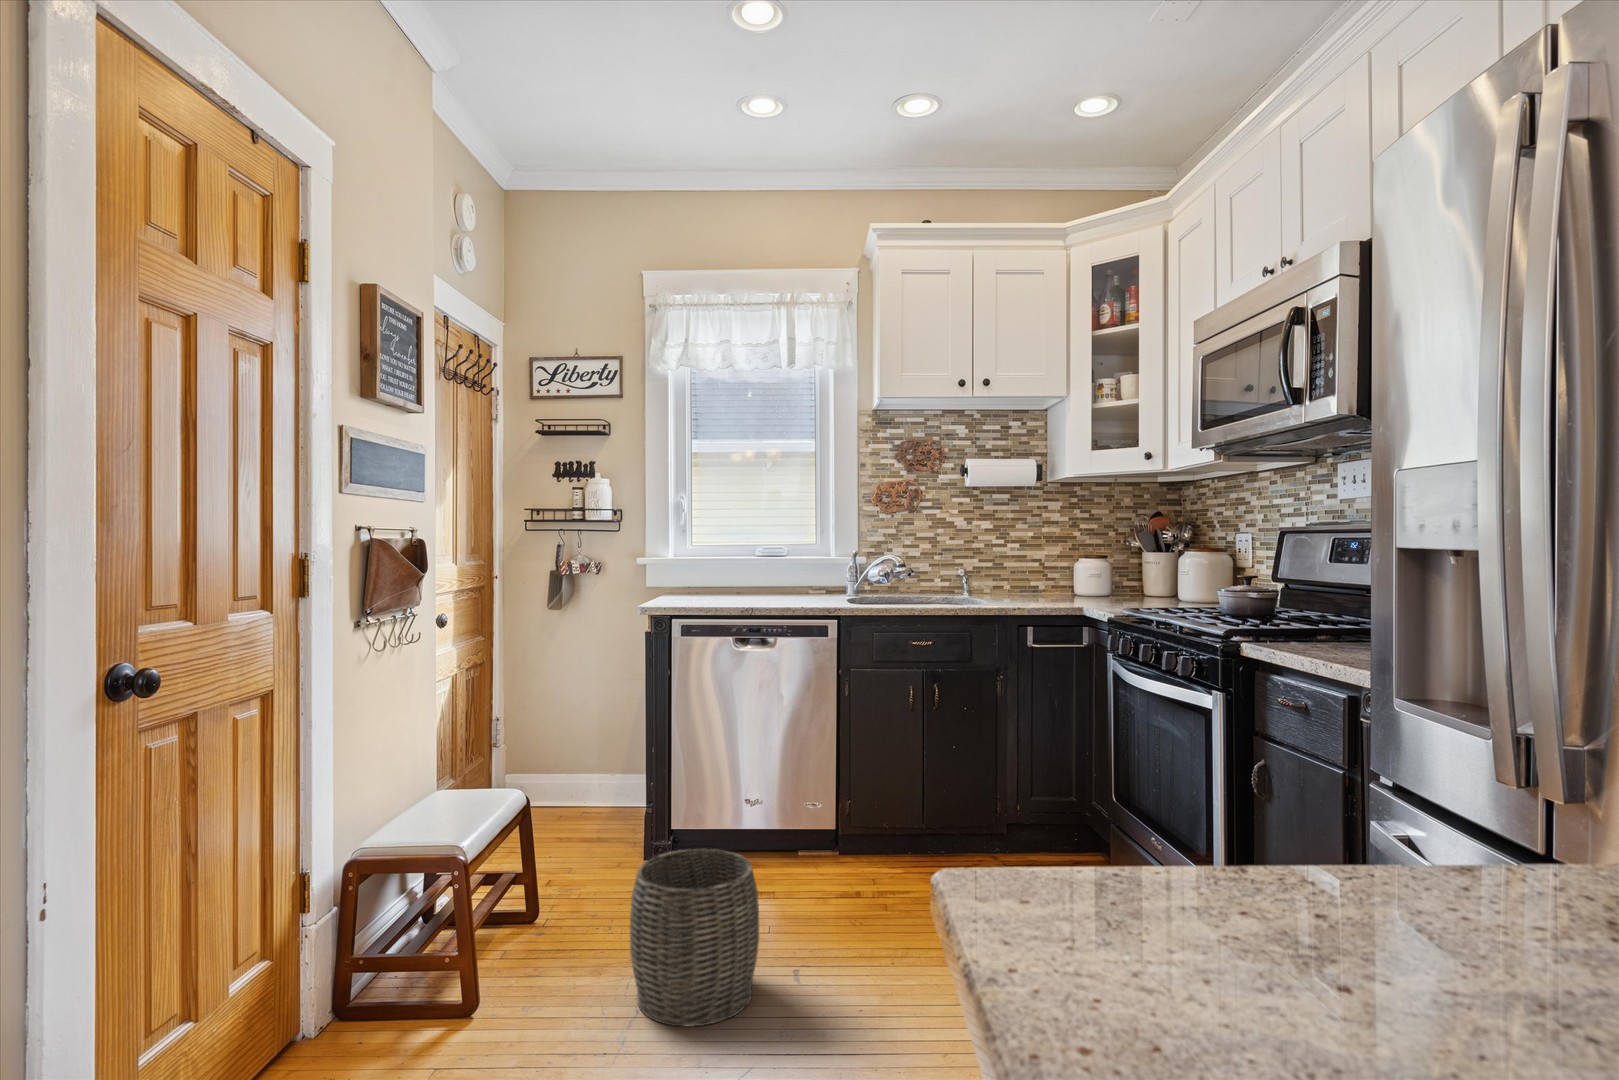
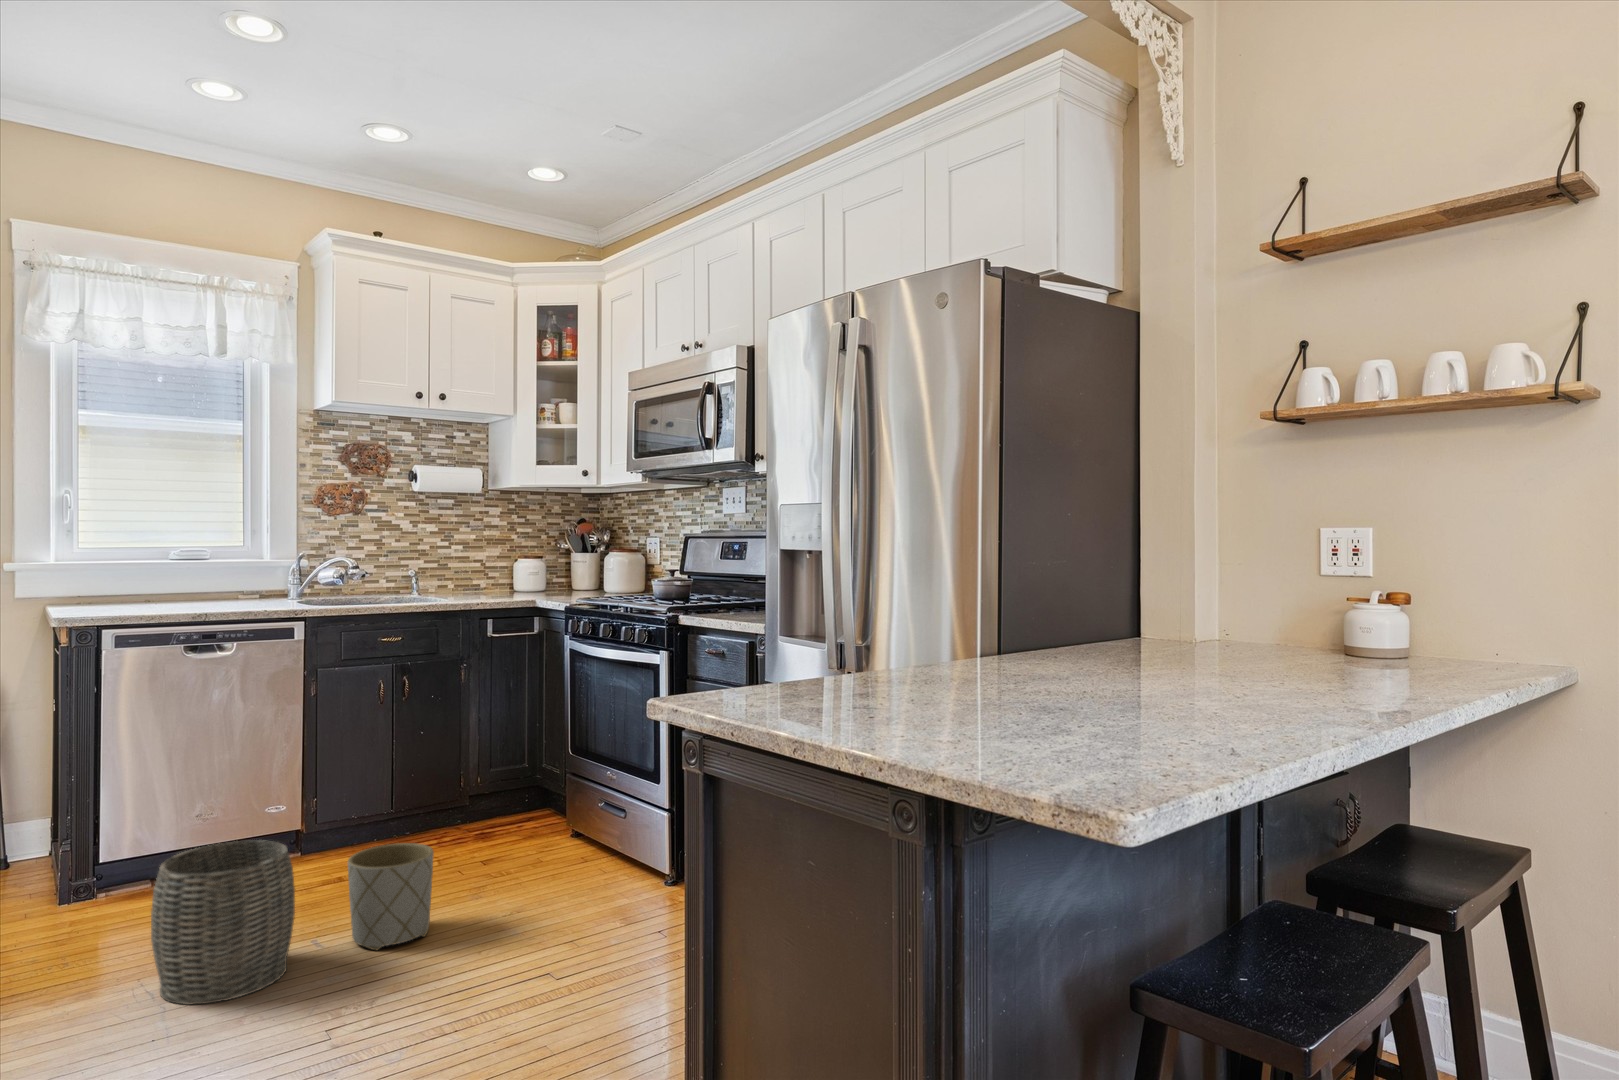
planter: none [817,882,907,1009] -> present [348,843,434,950]

